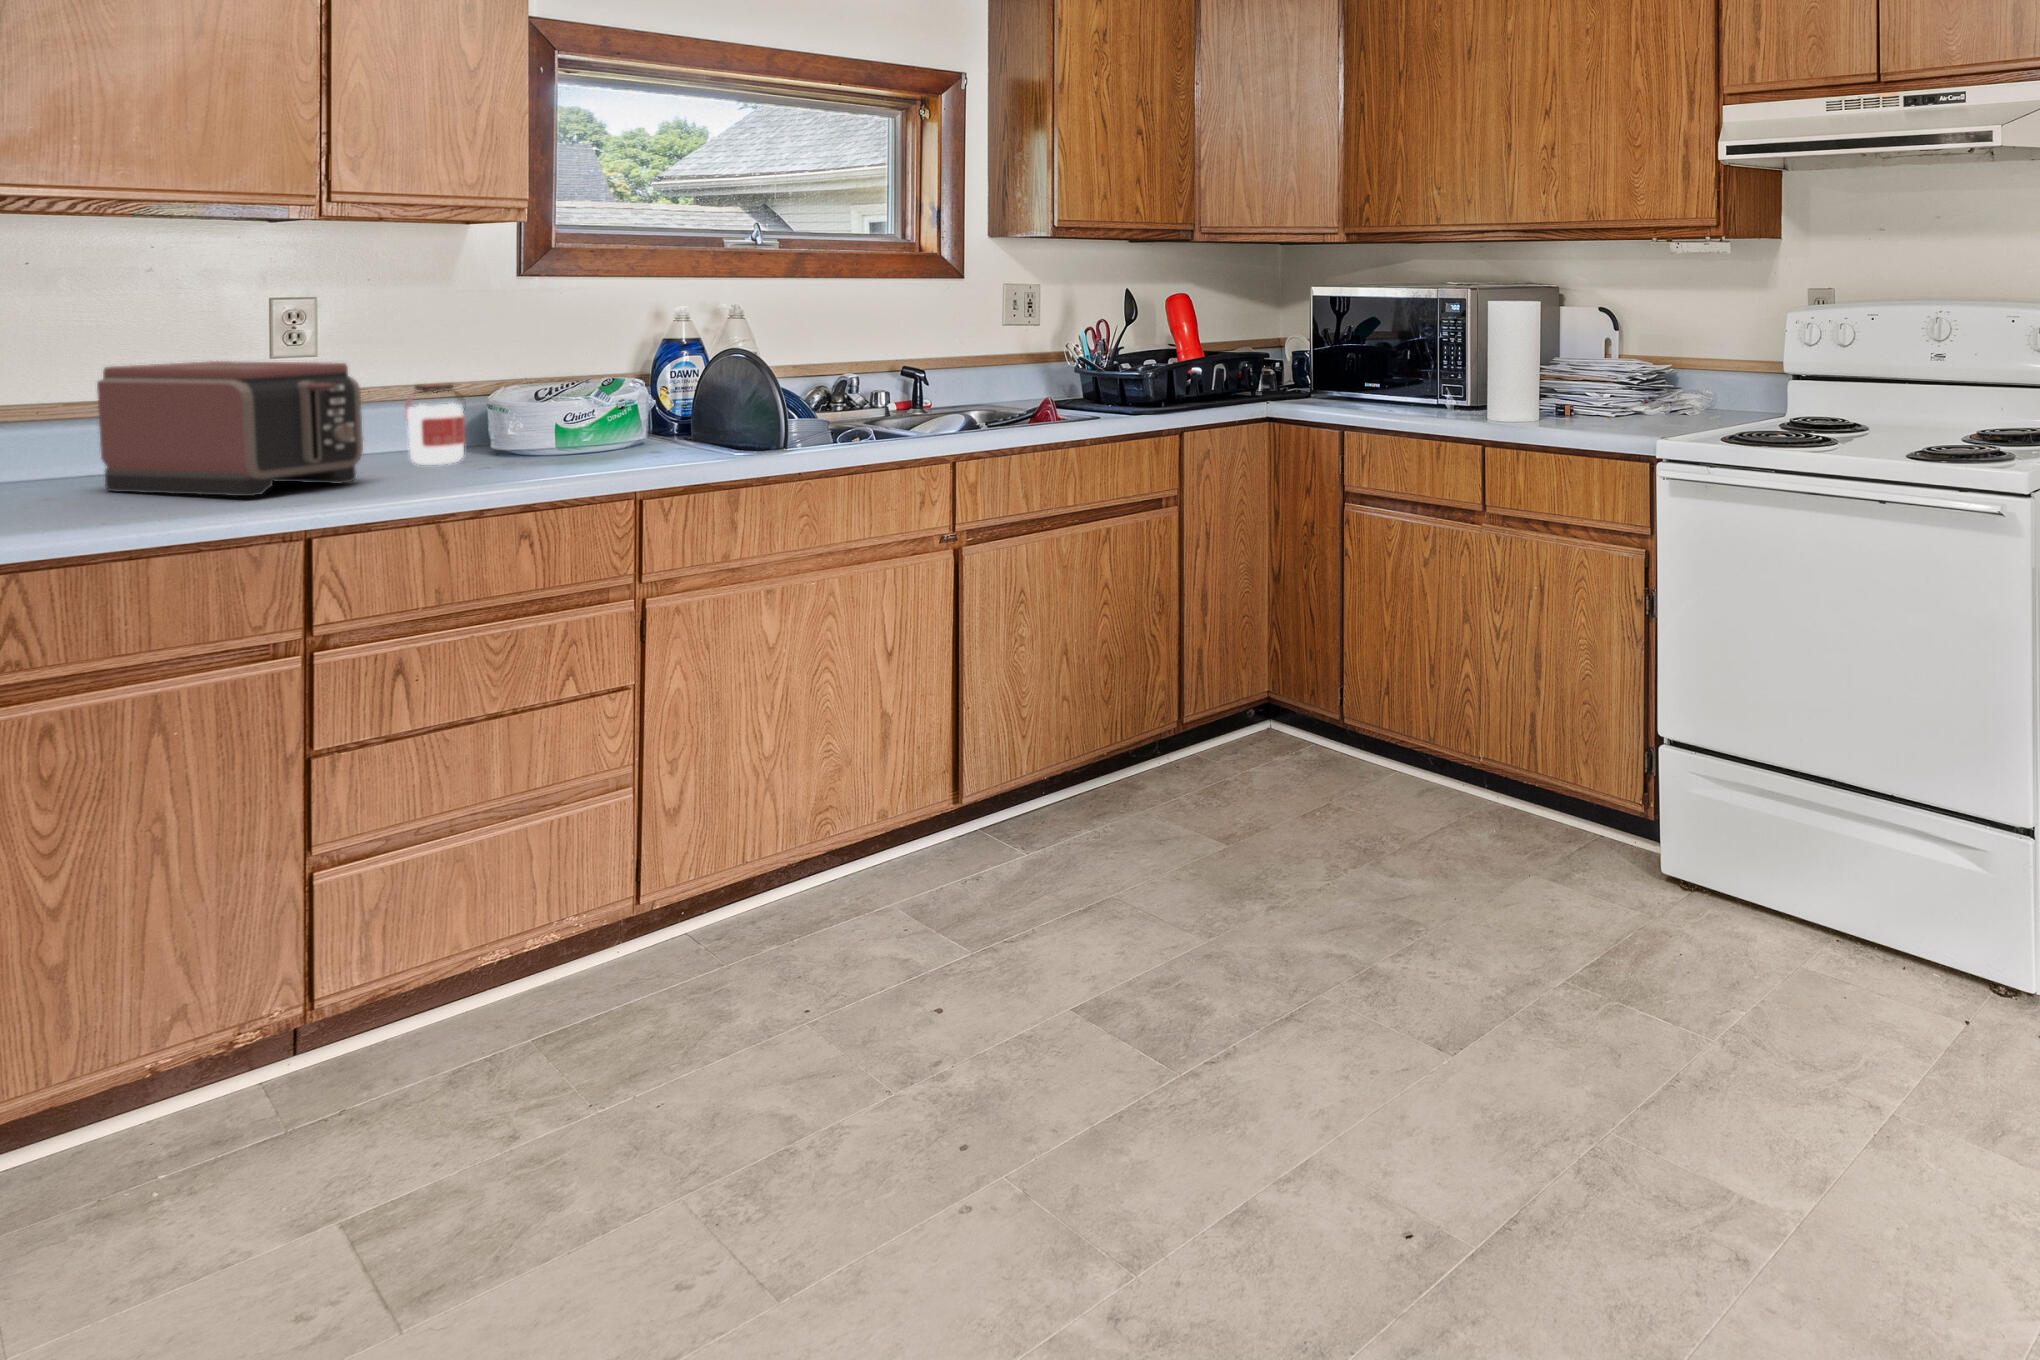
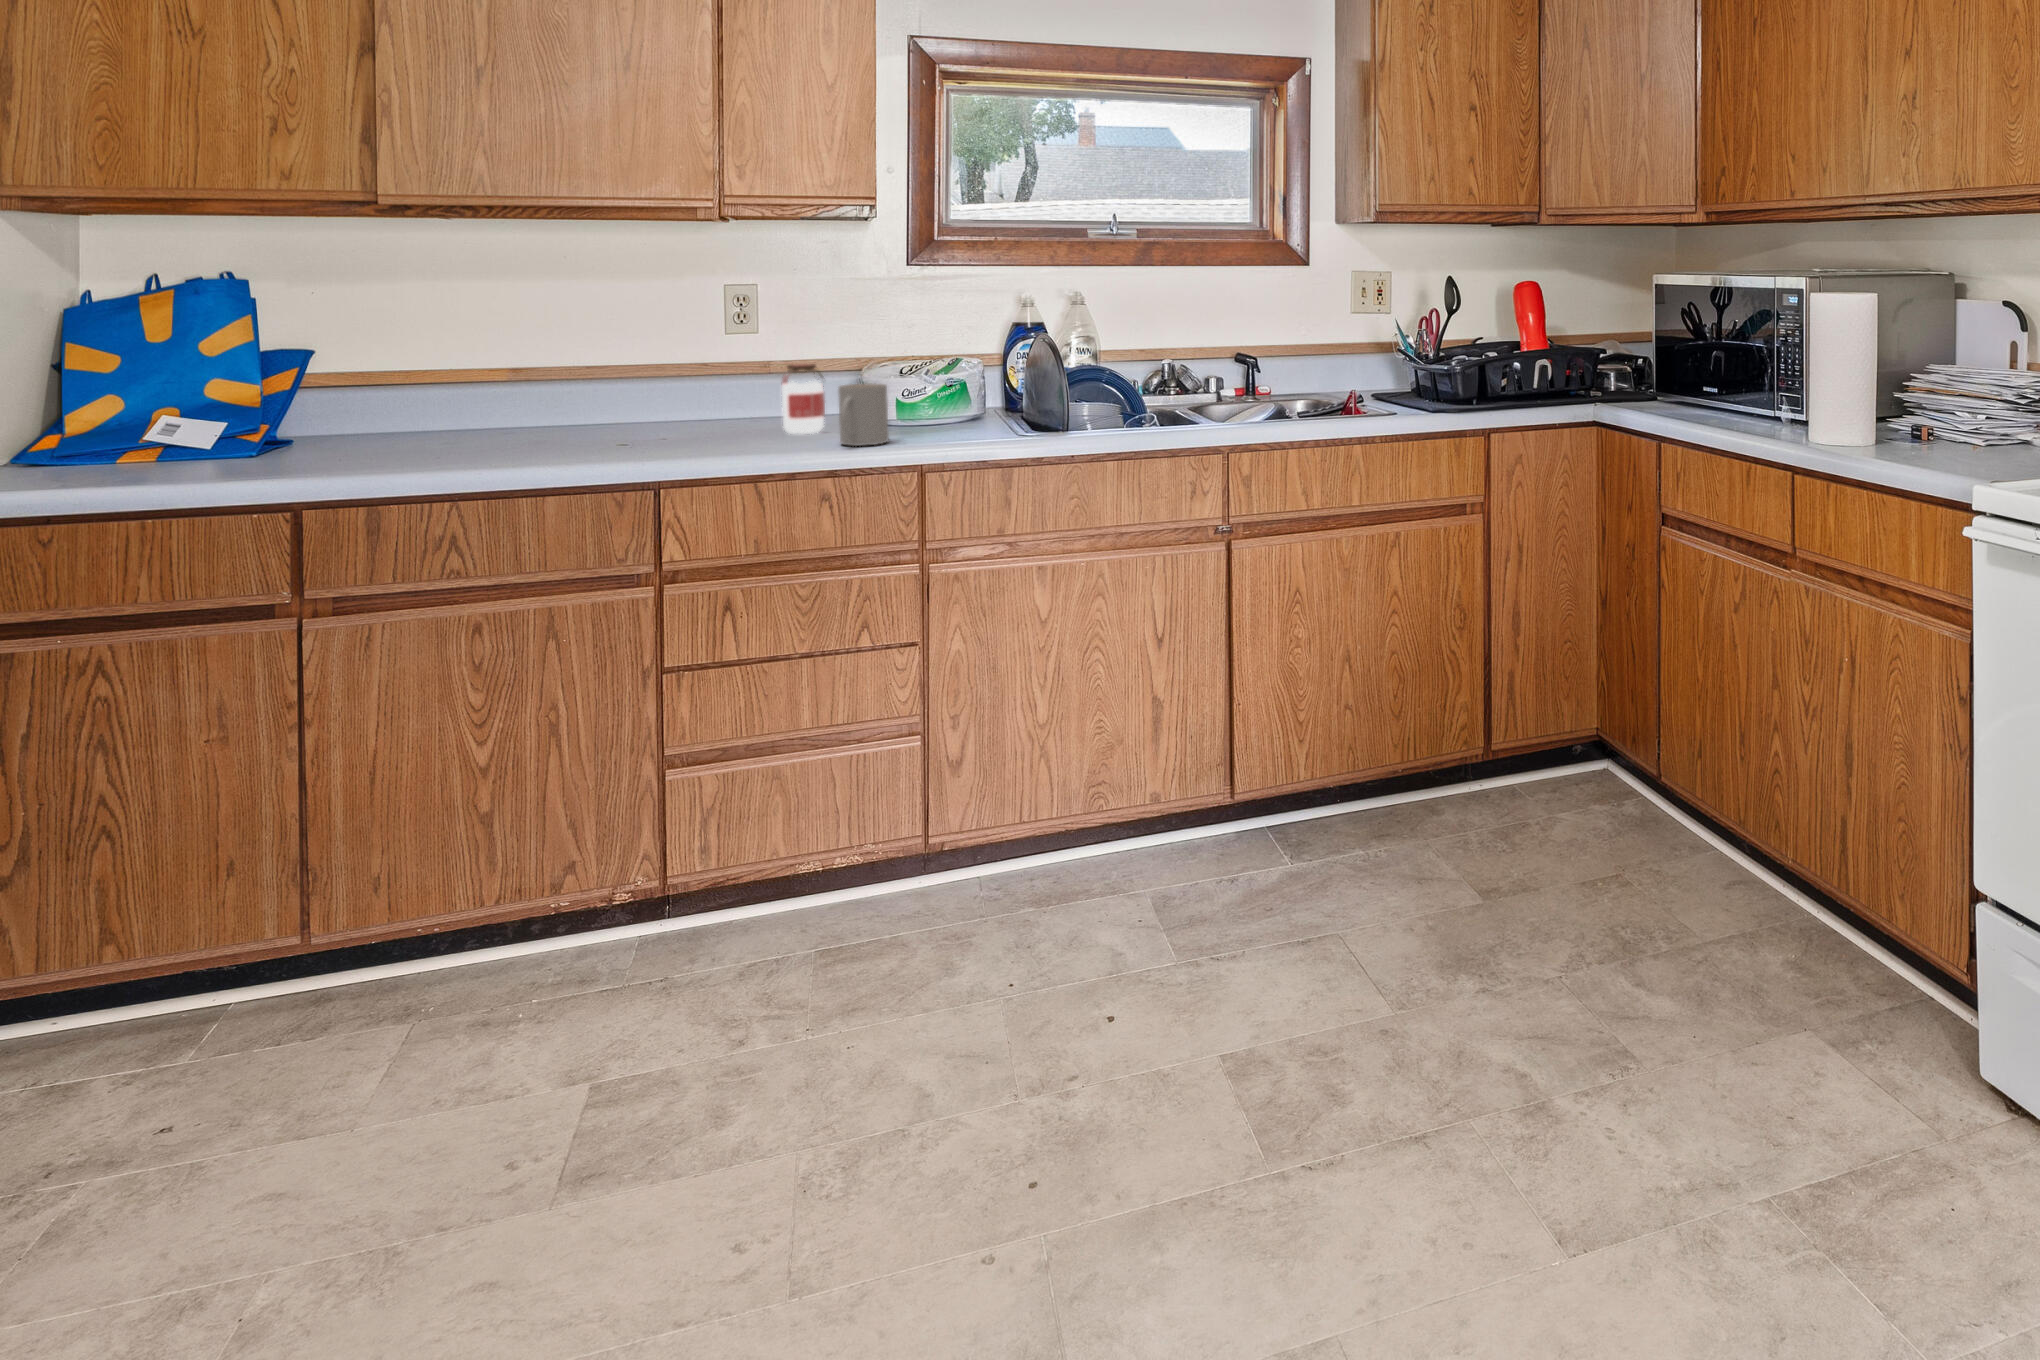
toaster: present [97,361,363,496] -> none [566,342,729,455]
mug: none [510,402,574,472] -> present [838,383,889,446]

